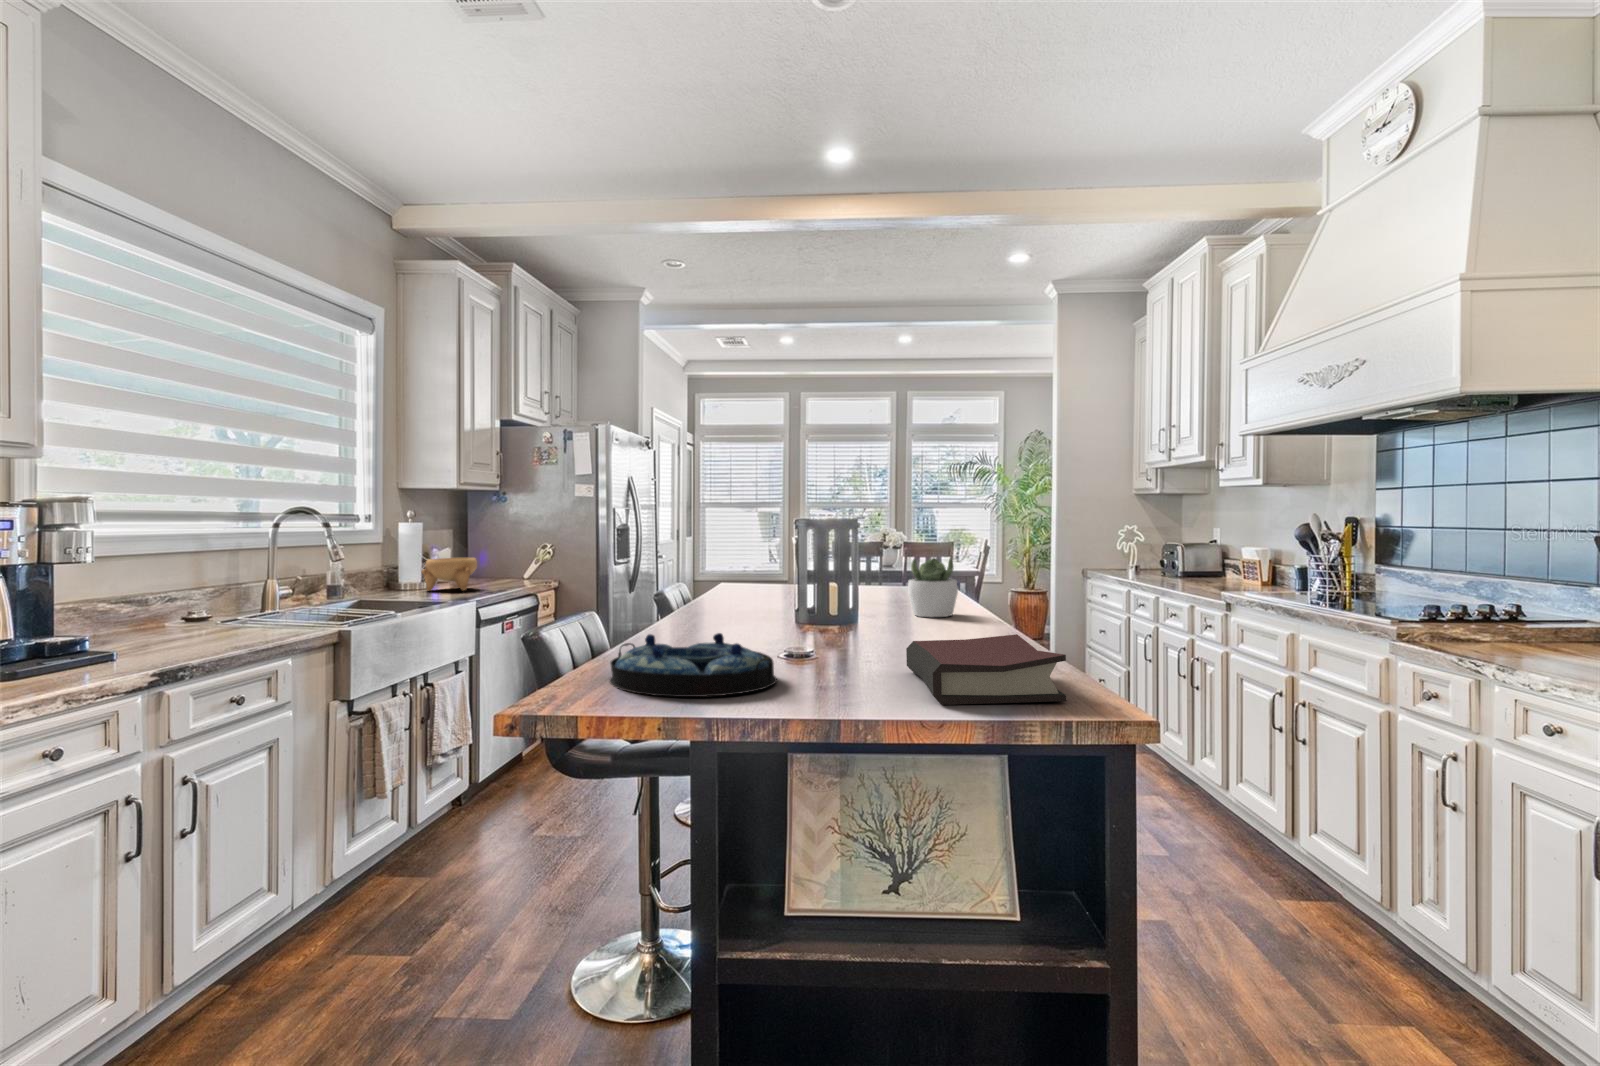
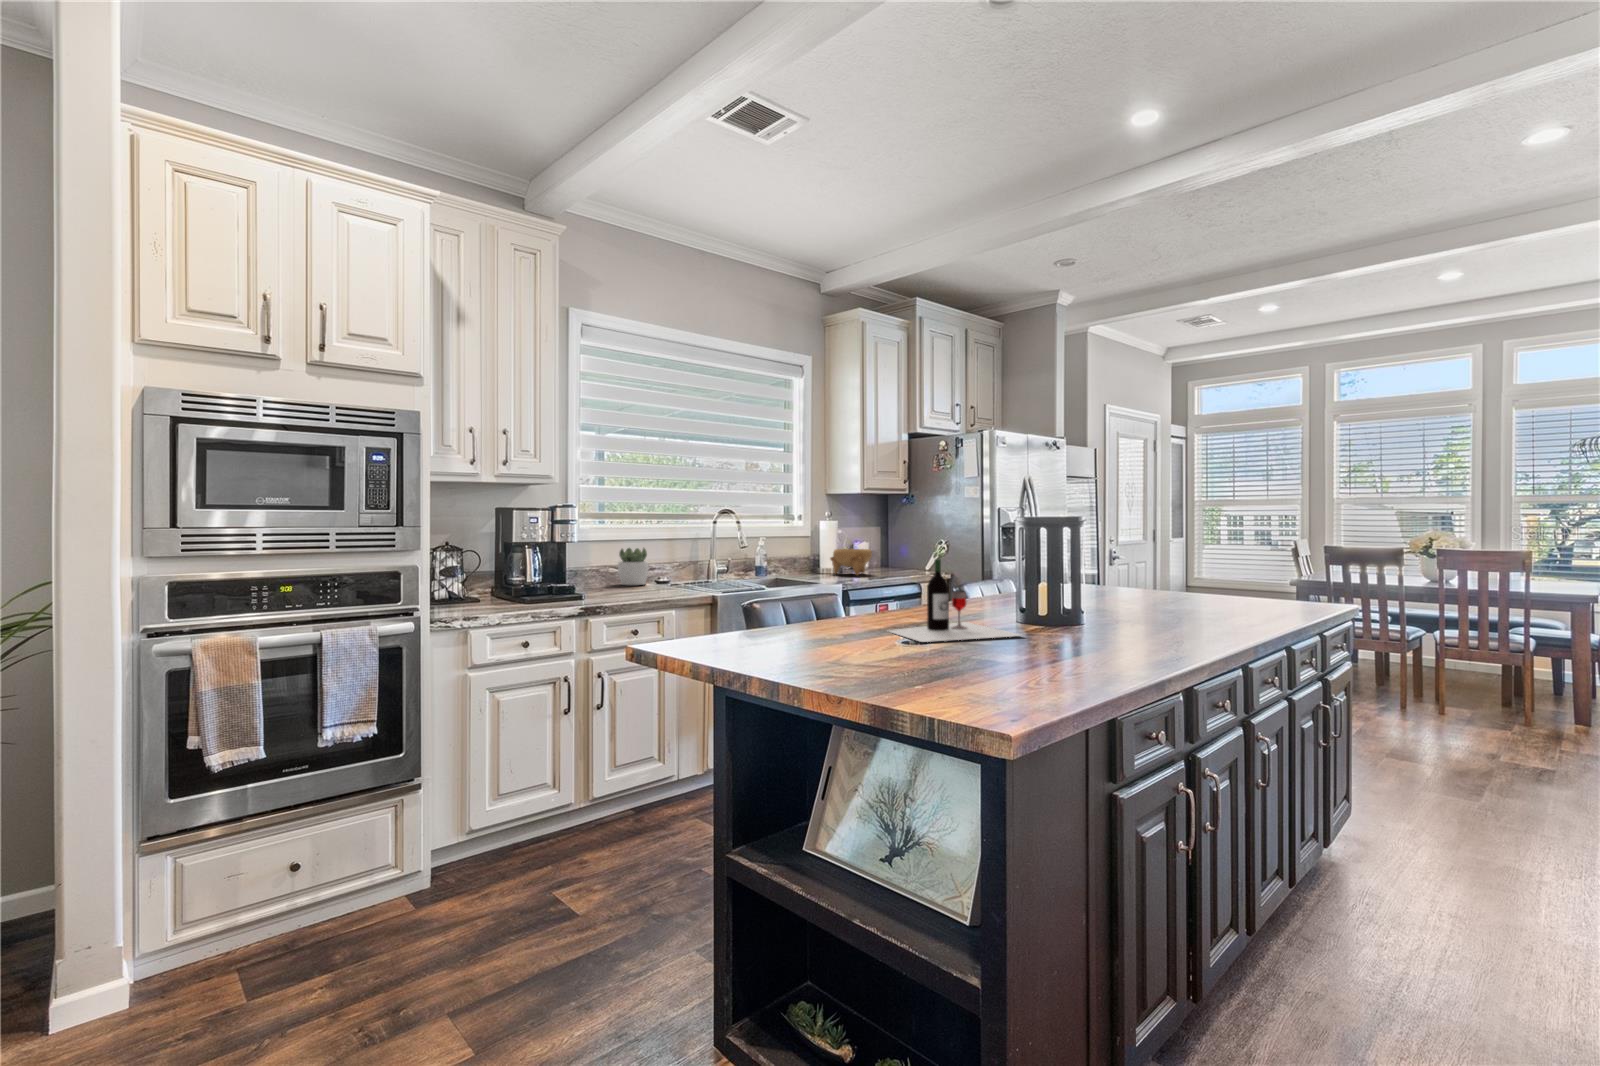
succulent plant: present [908,558,958,617] -> present [618,548,649,585]
wine bottle: none [709,564,870,654] -> present [889,559,1021,642]
serving tray: present [609,633,777,697] -> none [719,607,841,658]
hardback book: present [906,634,1066,705] -> none [883,636,1063,707]

